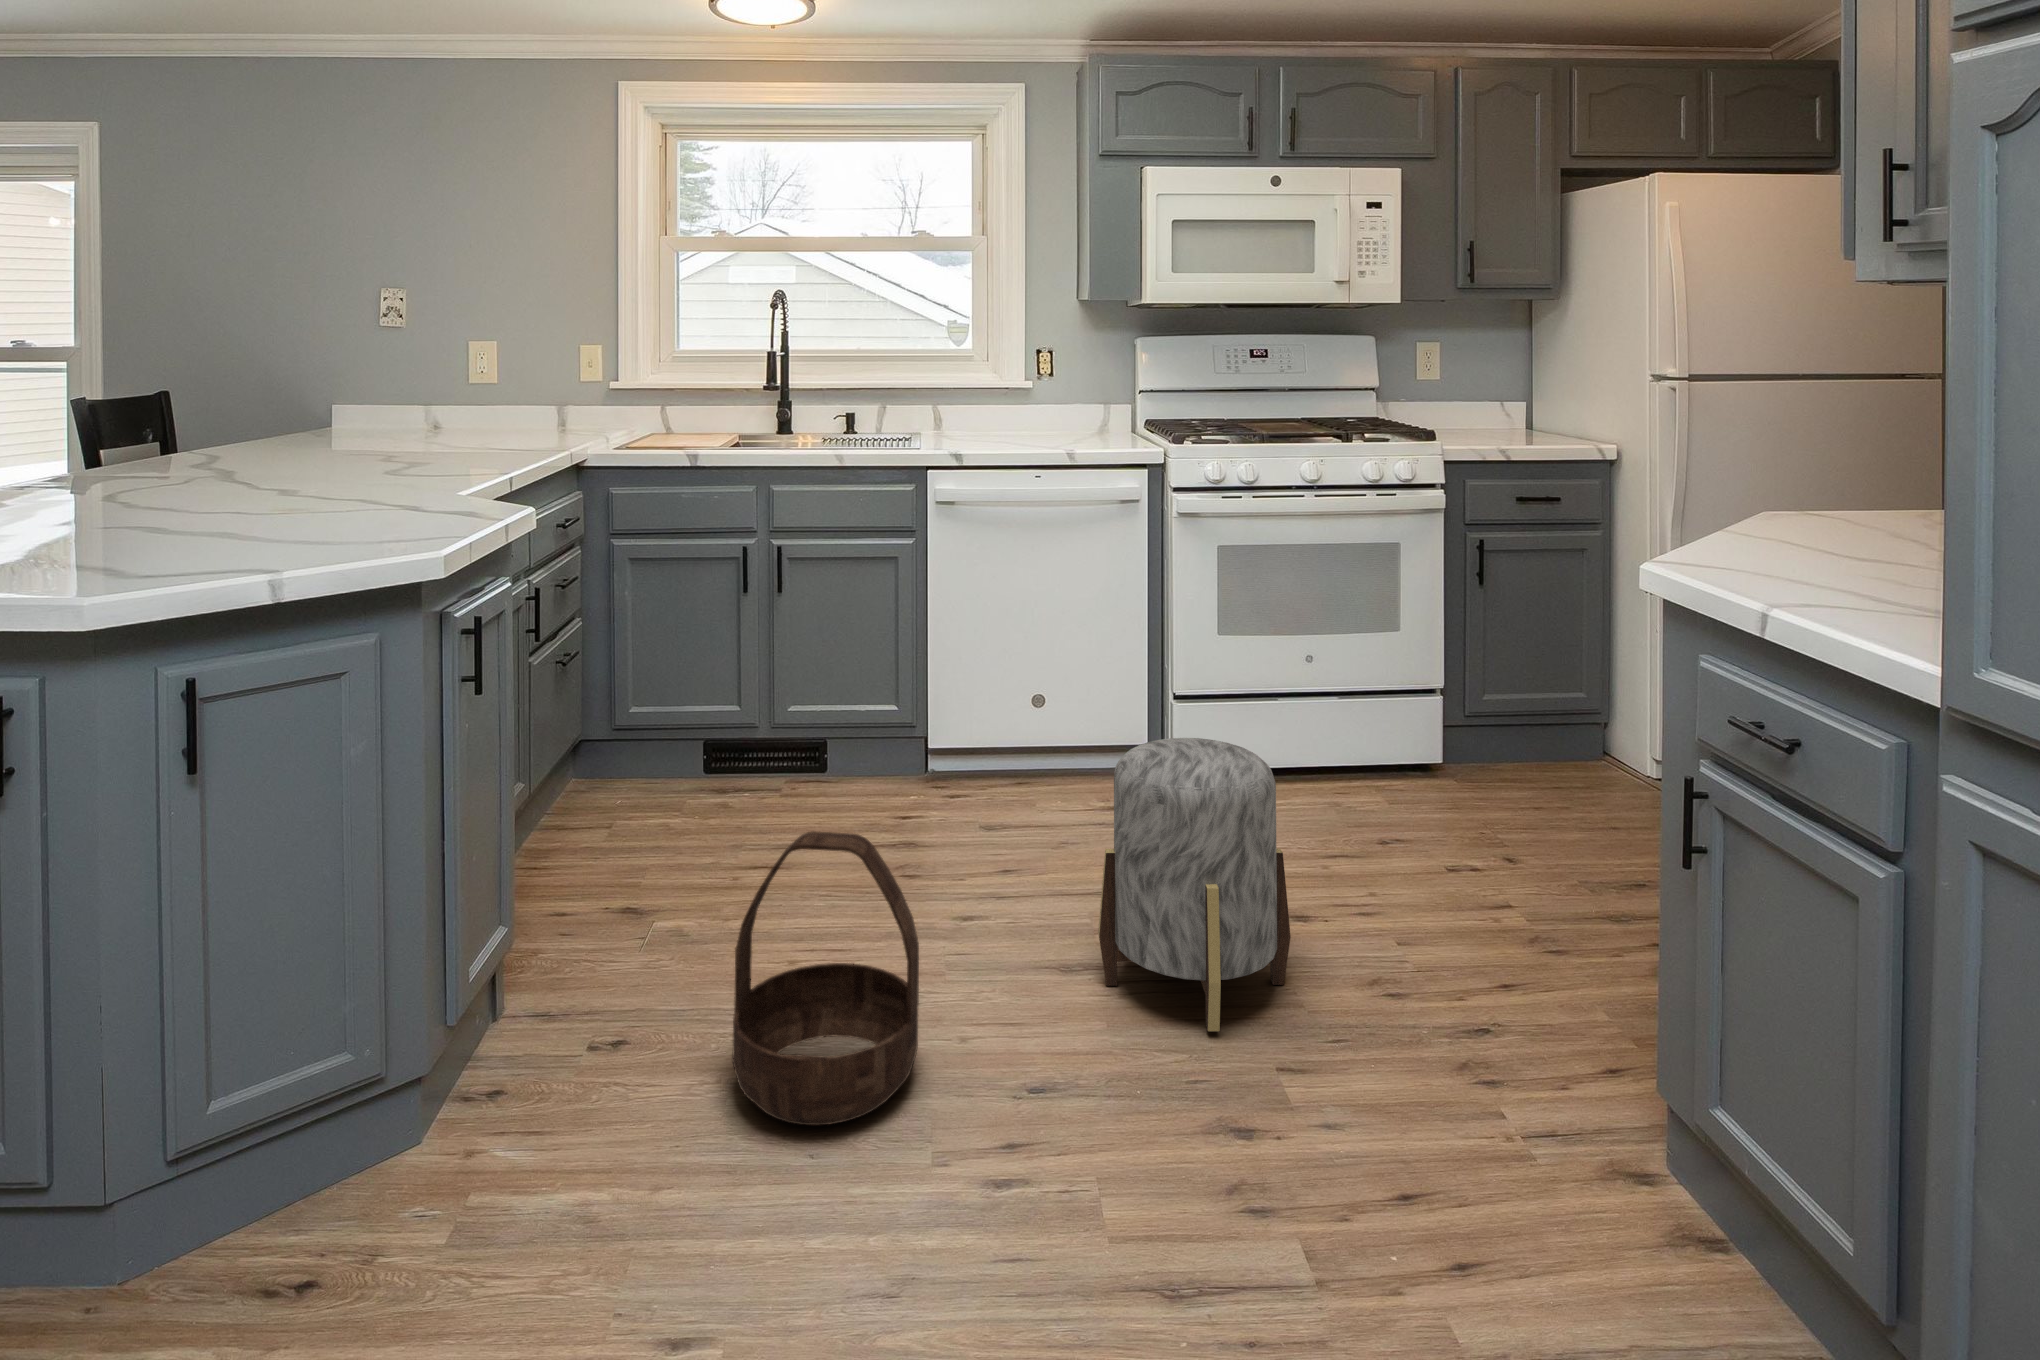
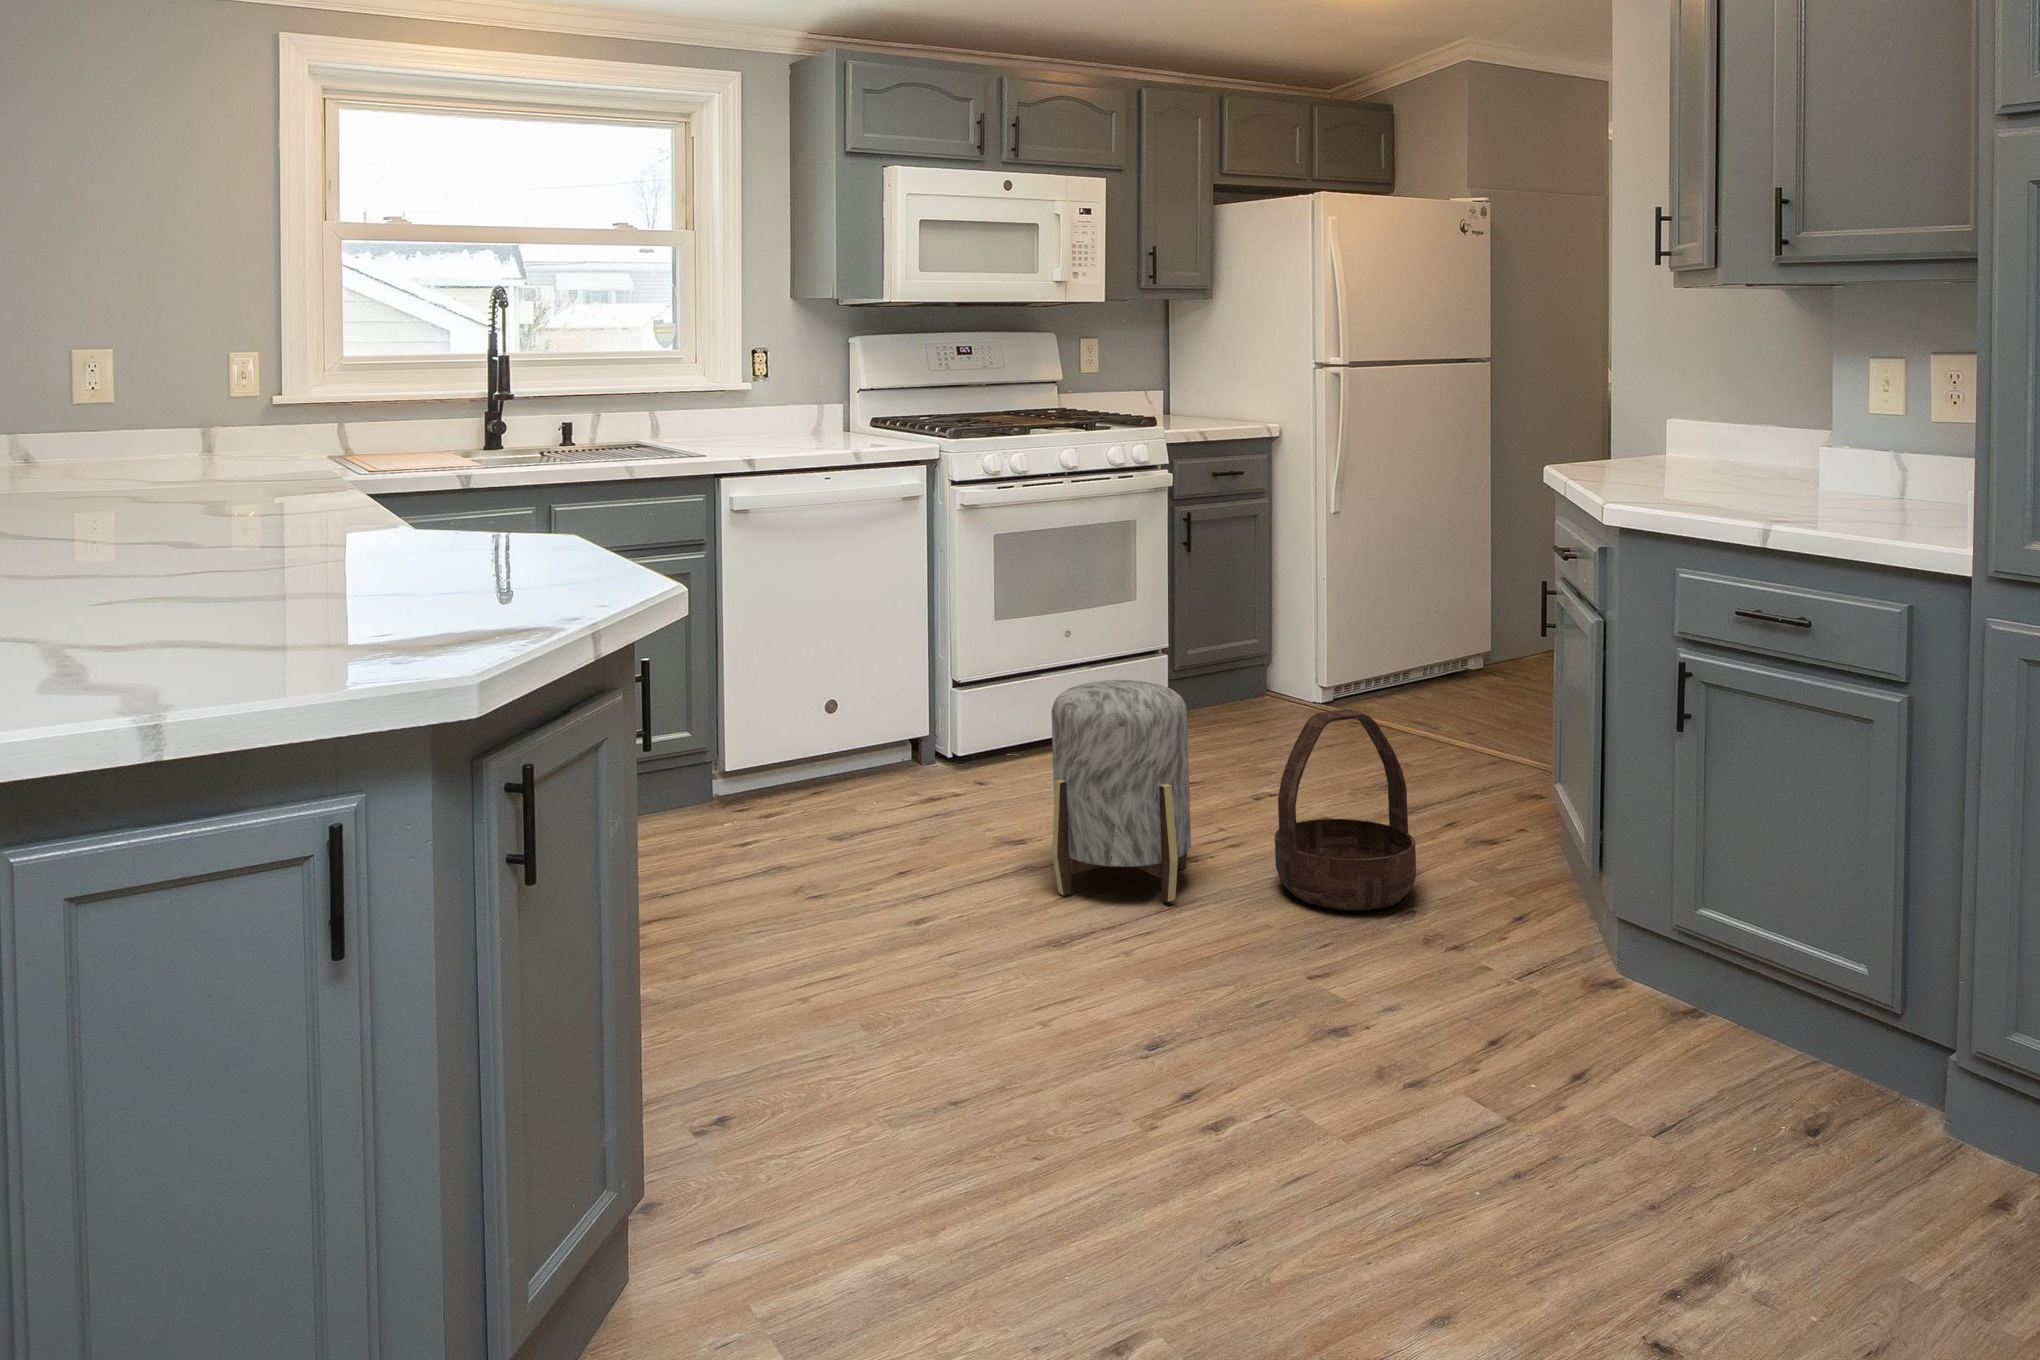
basket: present [732,832,919,1126] -> present [1275,709,1416,911]

